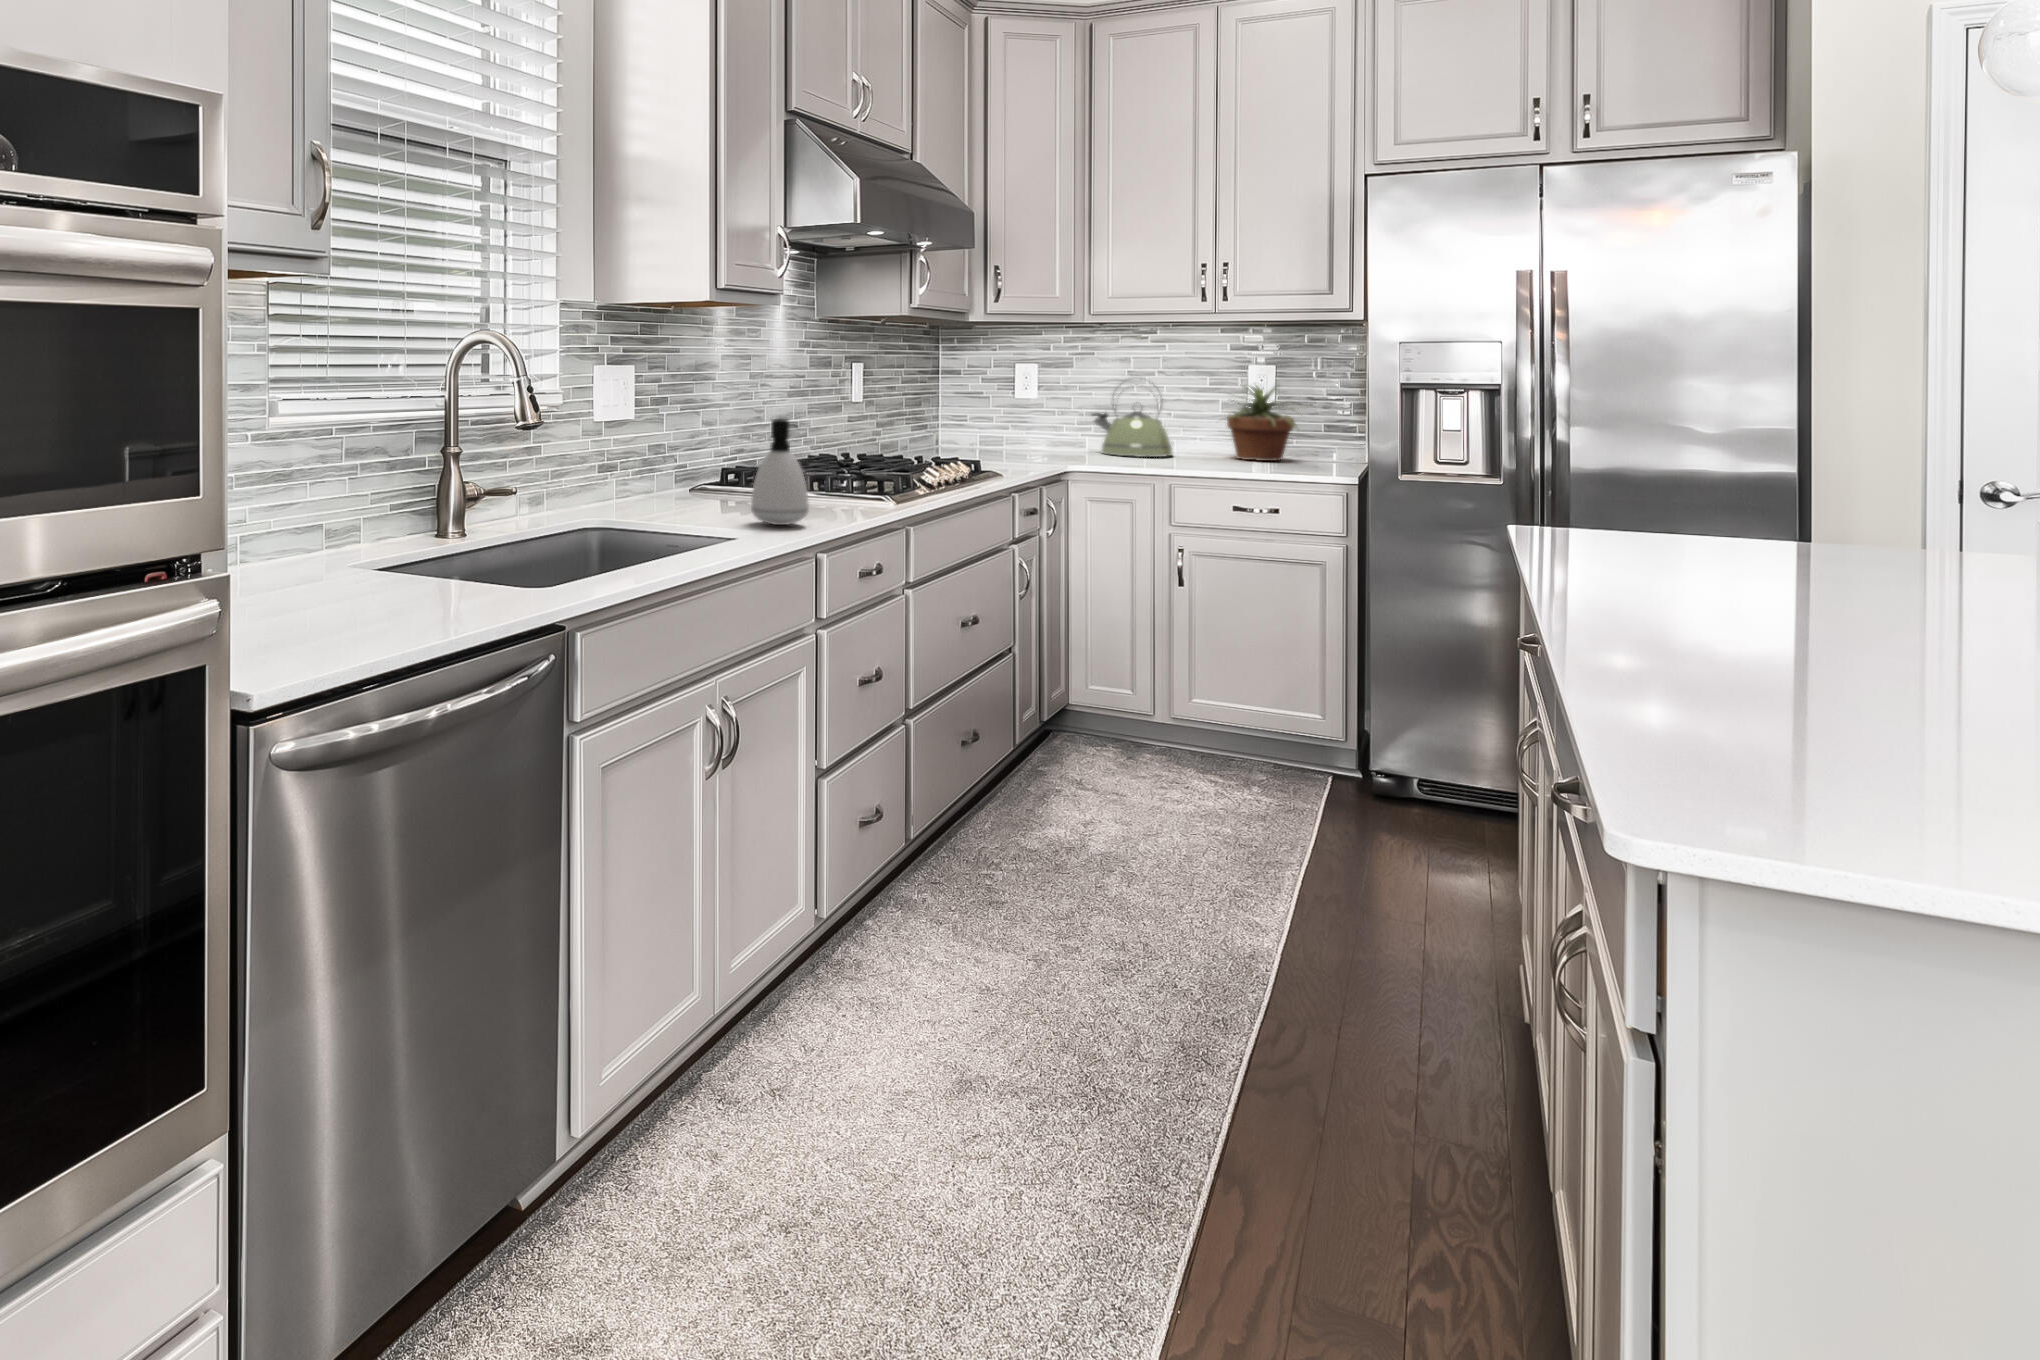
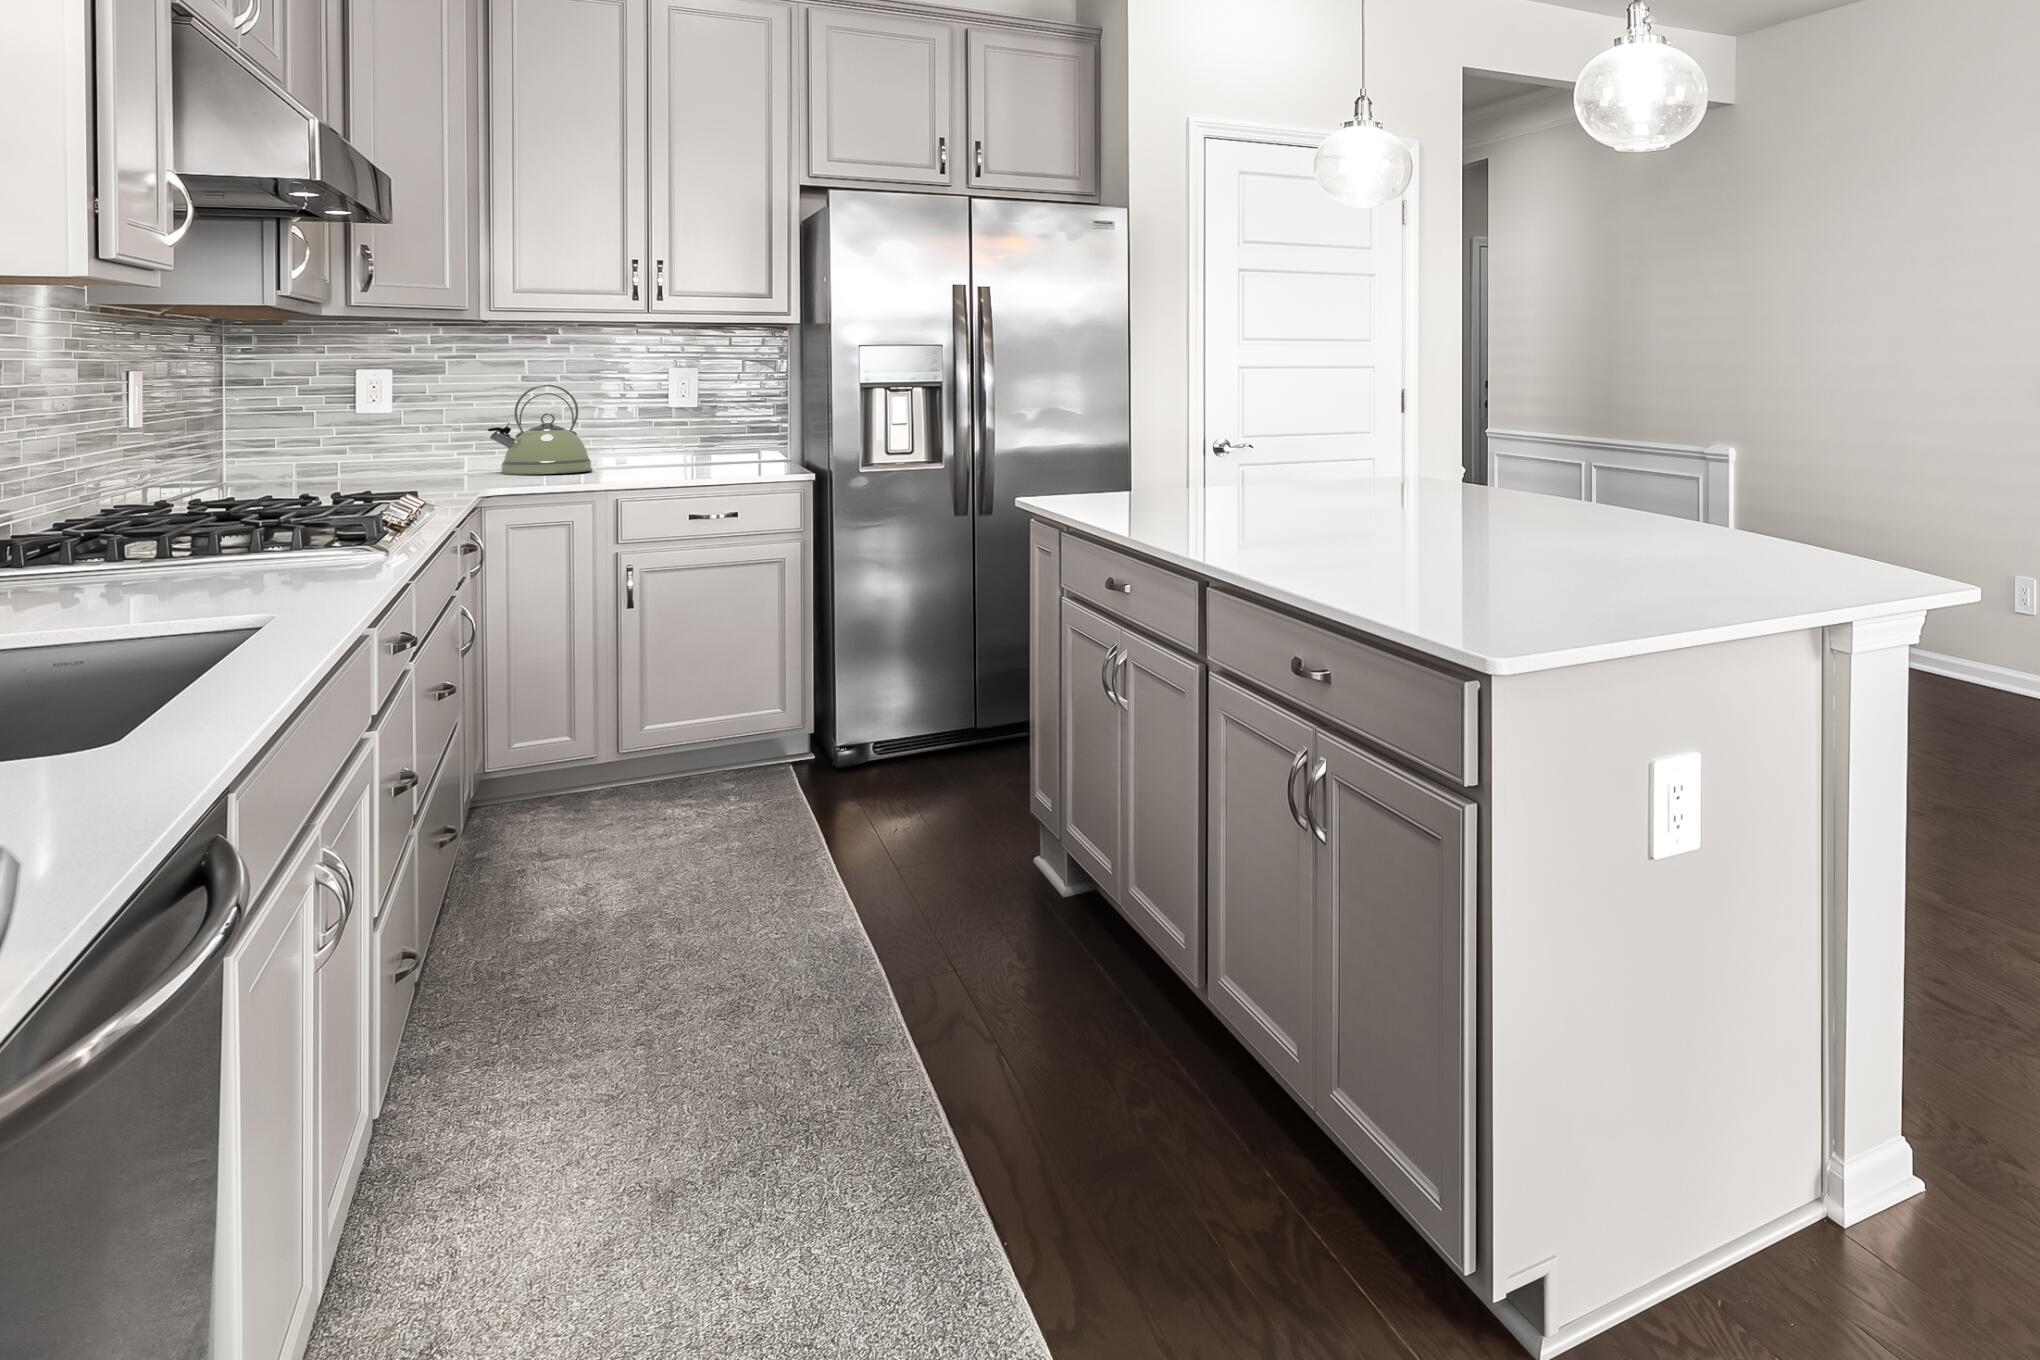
potted plant: present [1226,385,1299,461] -> none [641,385,731,469]
soap dispenser: present [751,419,809,525] -> none [204,443,310,593]

